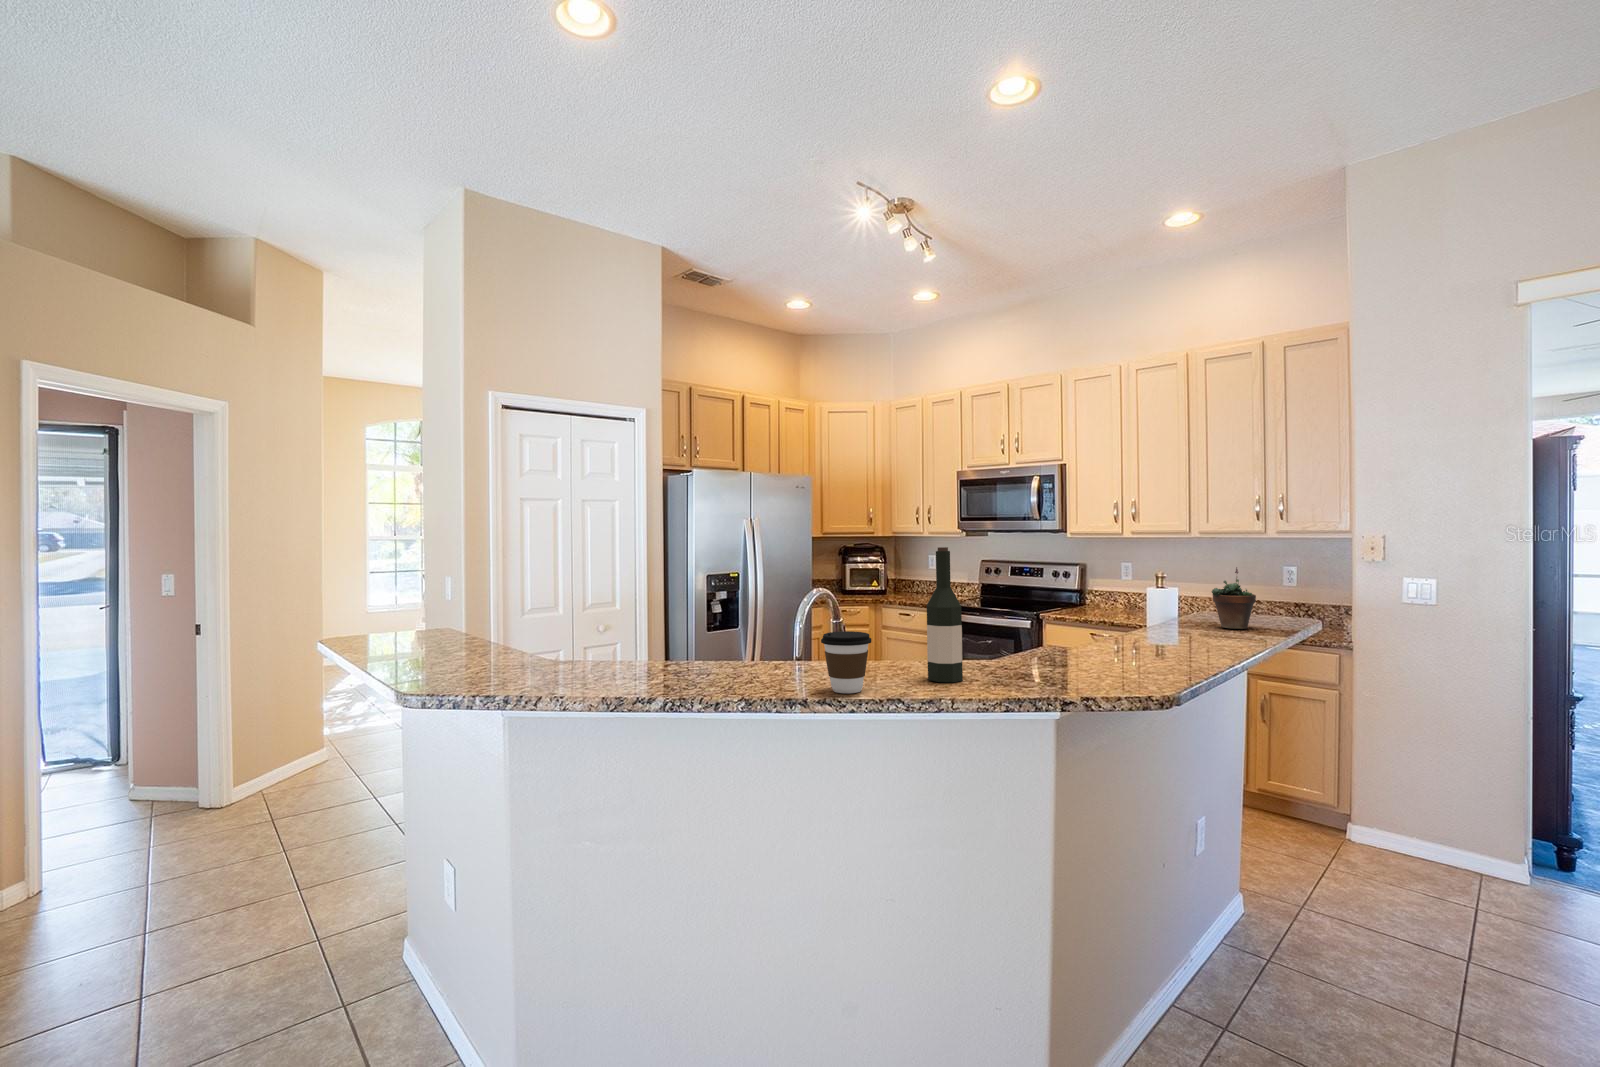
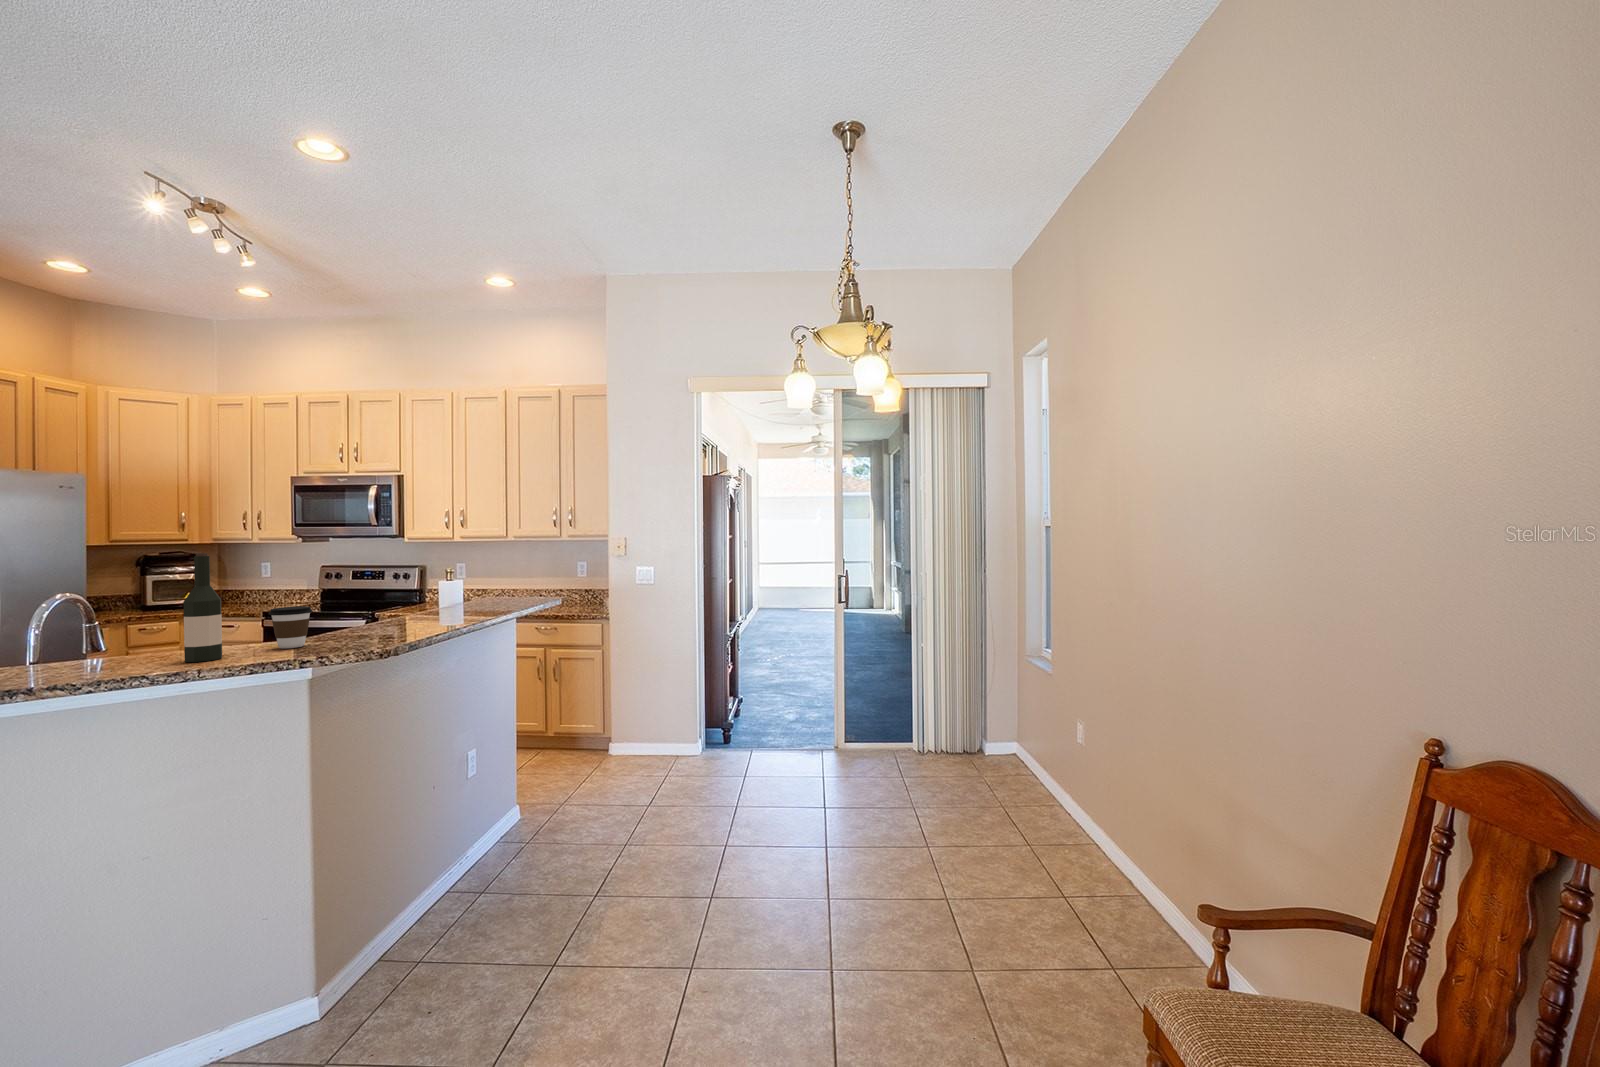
succulent plant: present [1212,567,1256,629] -> none [478,563,508,606]
coffee cup: present [821,631,871,693] -> present [269,606,312,648]

